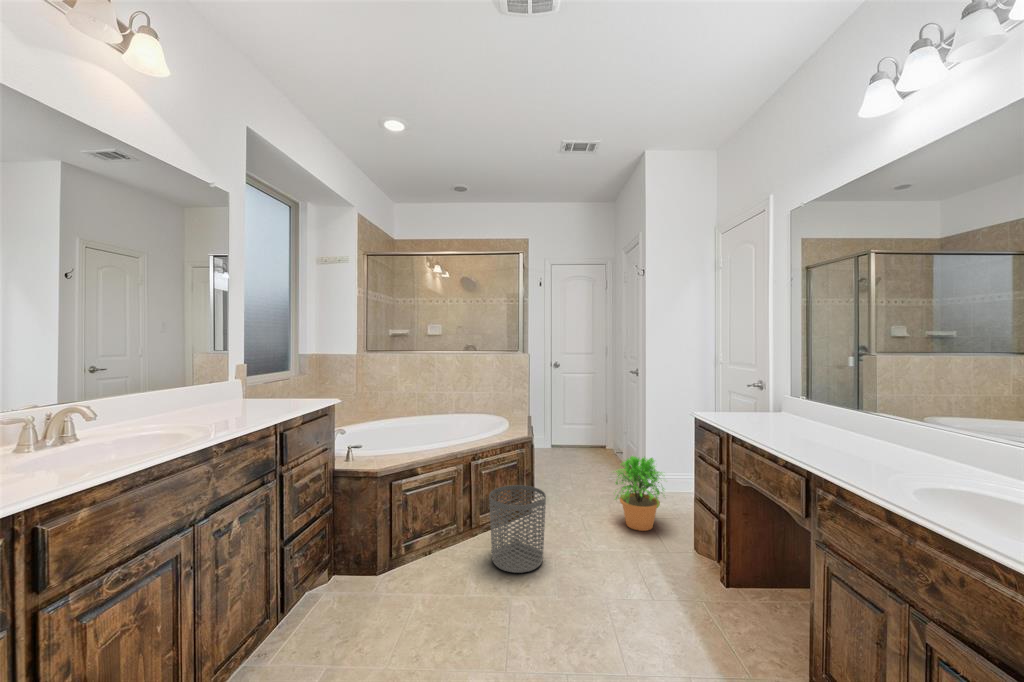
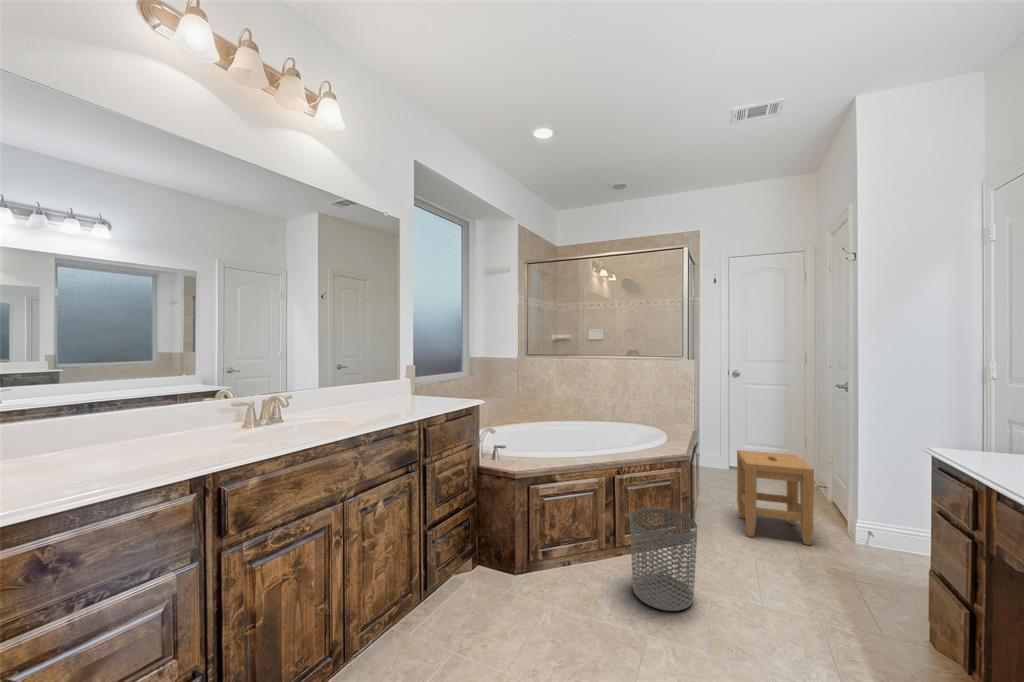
stool: none [562,428,619,500] -> present [737,450,814,545]
potted plant: present [615,456,664,531] -> none [796,495,886,597]

